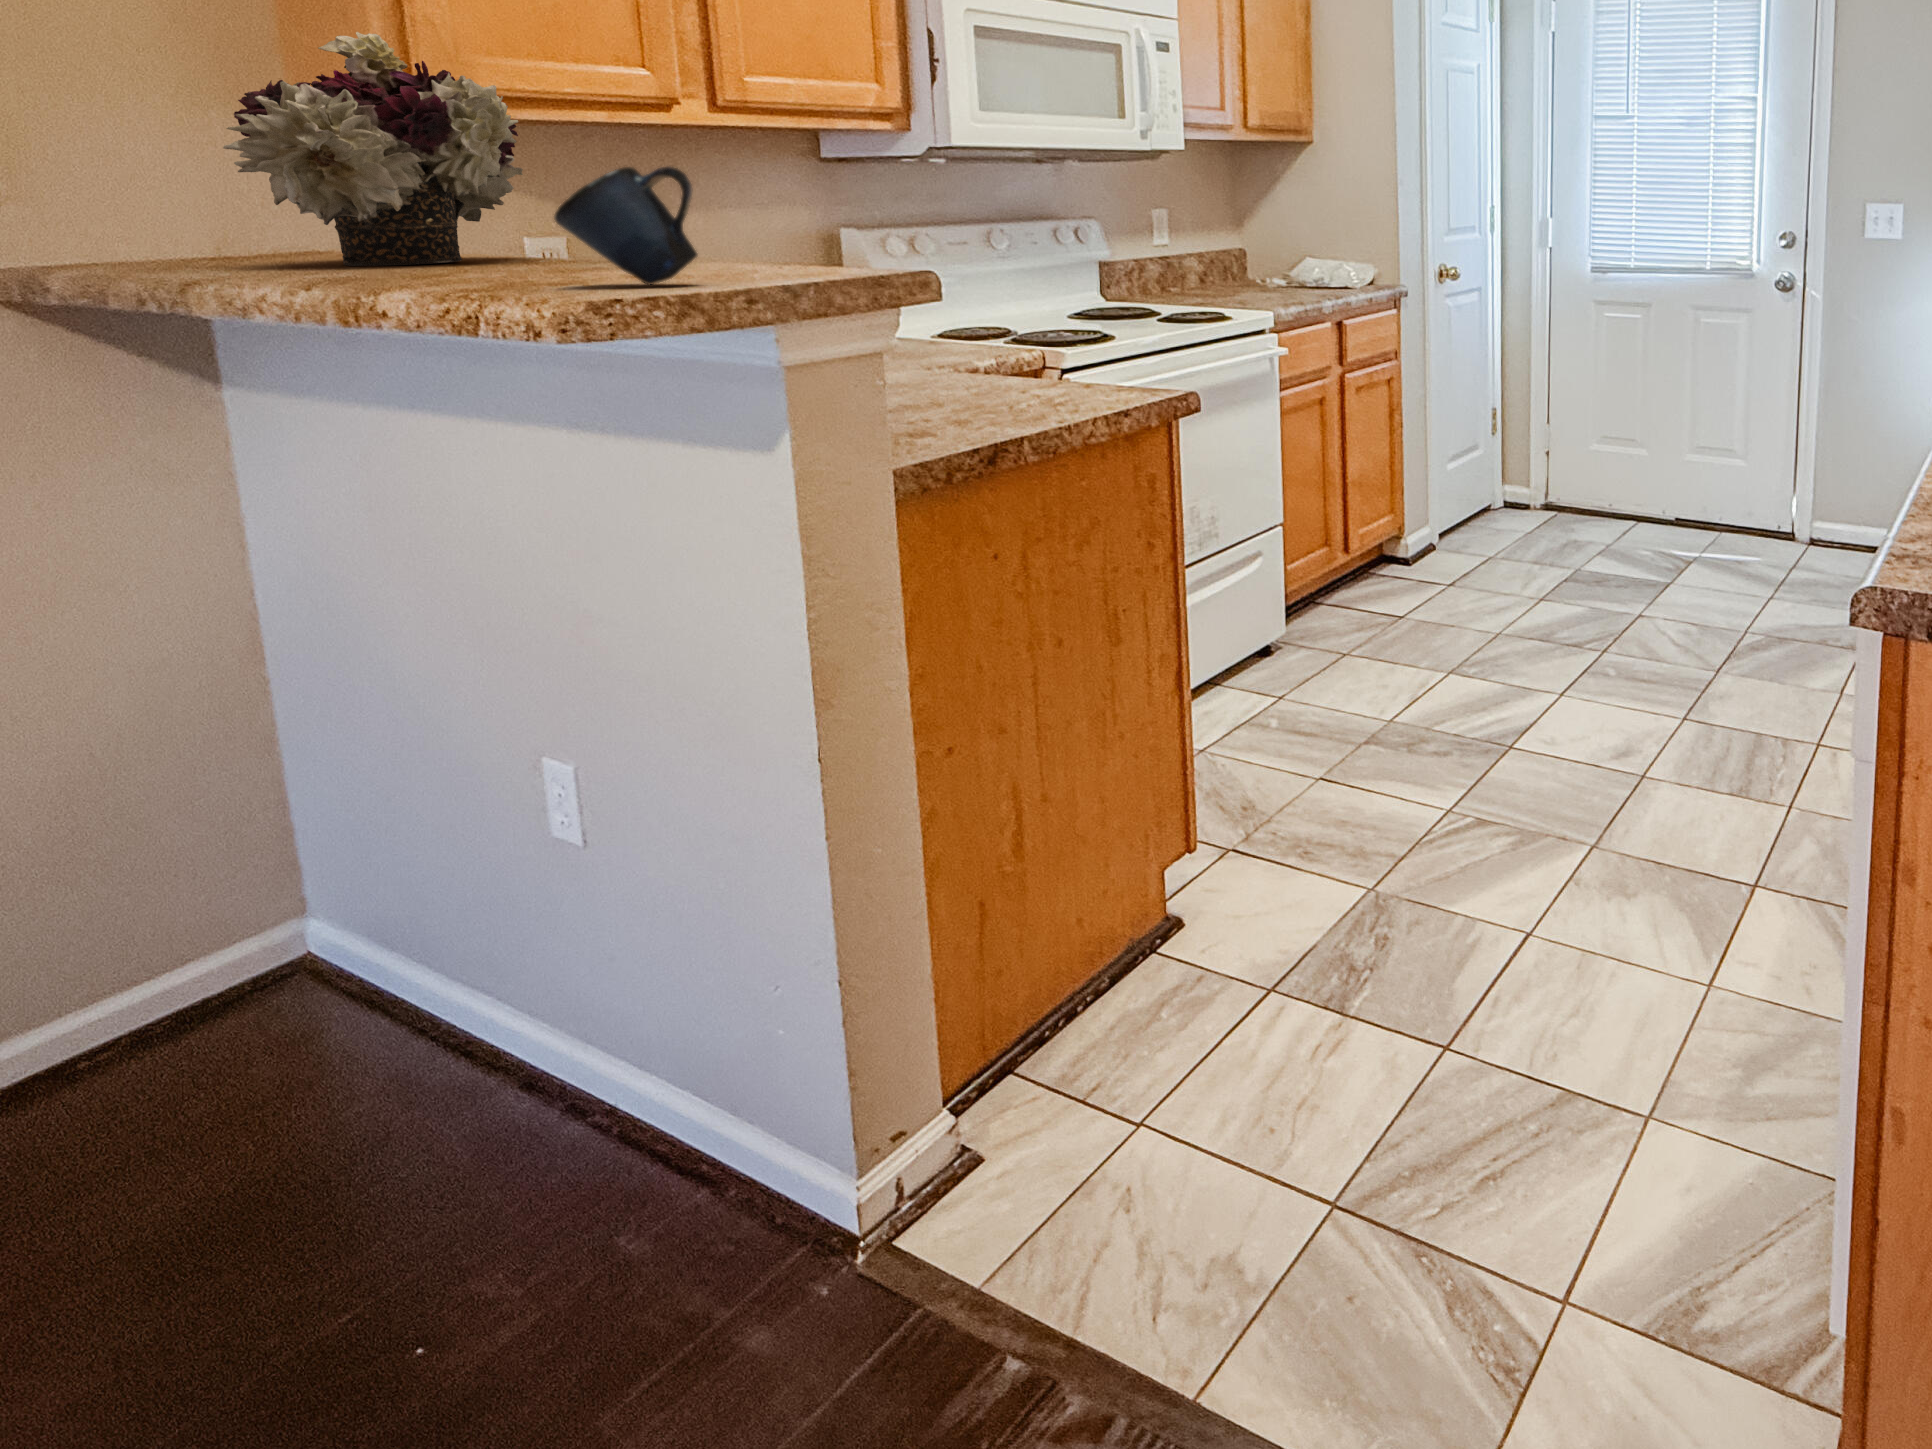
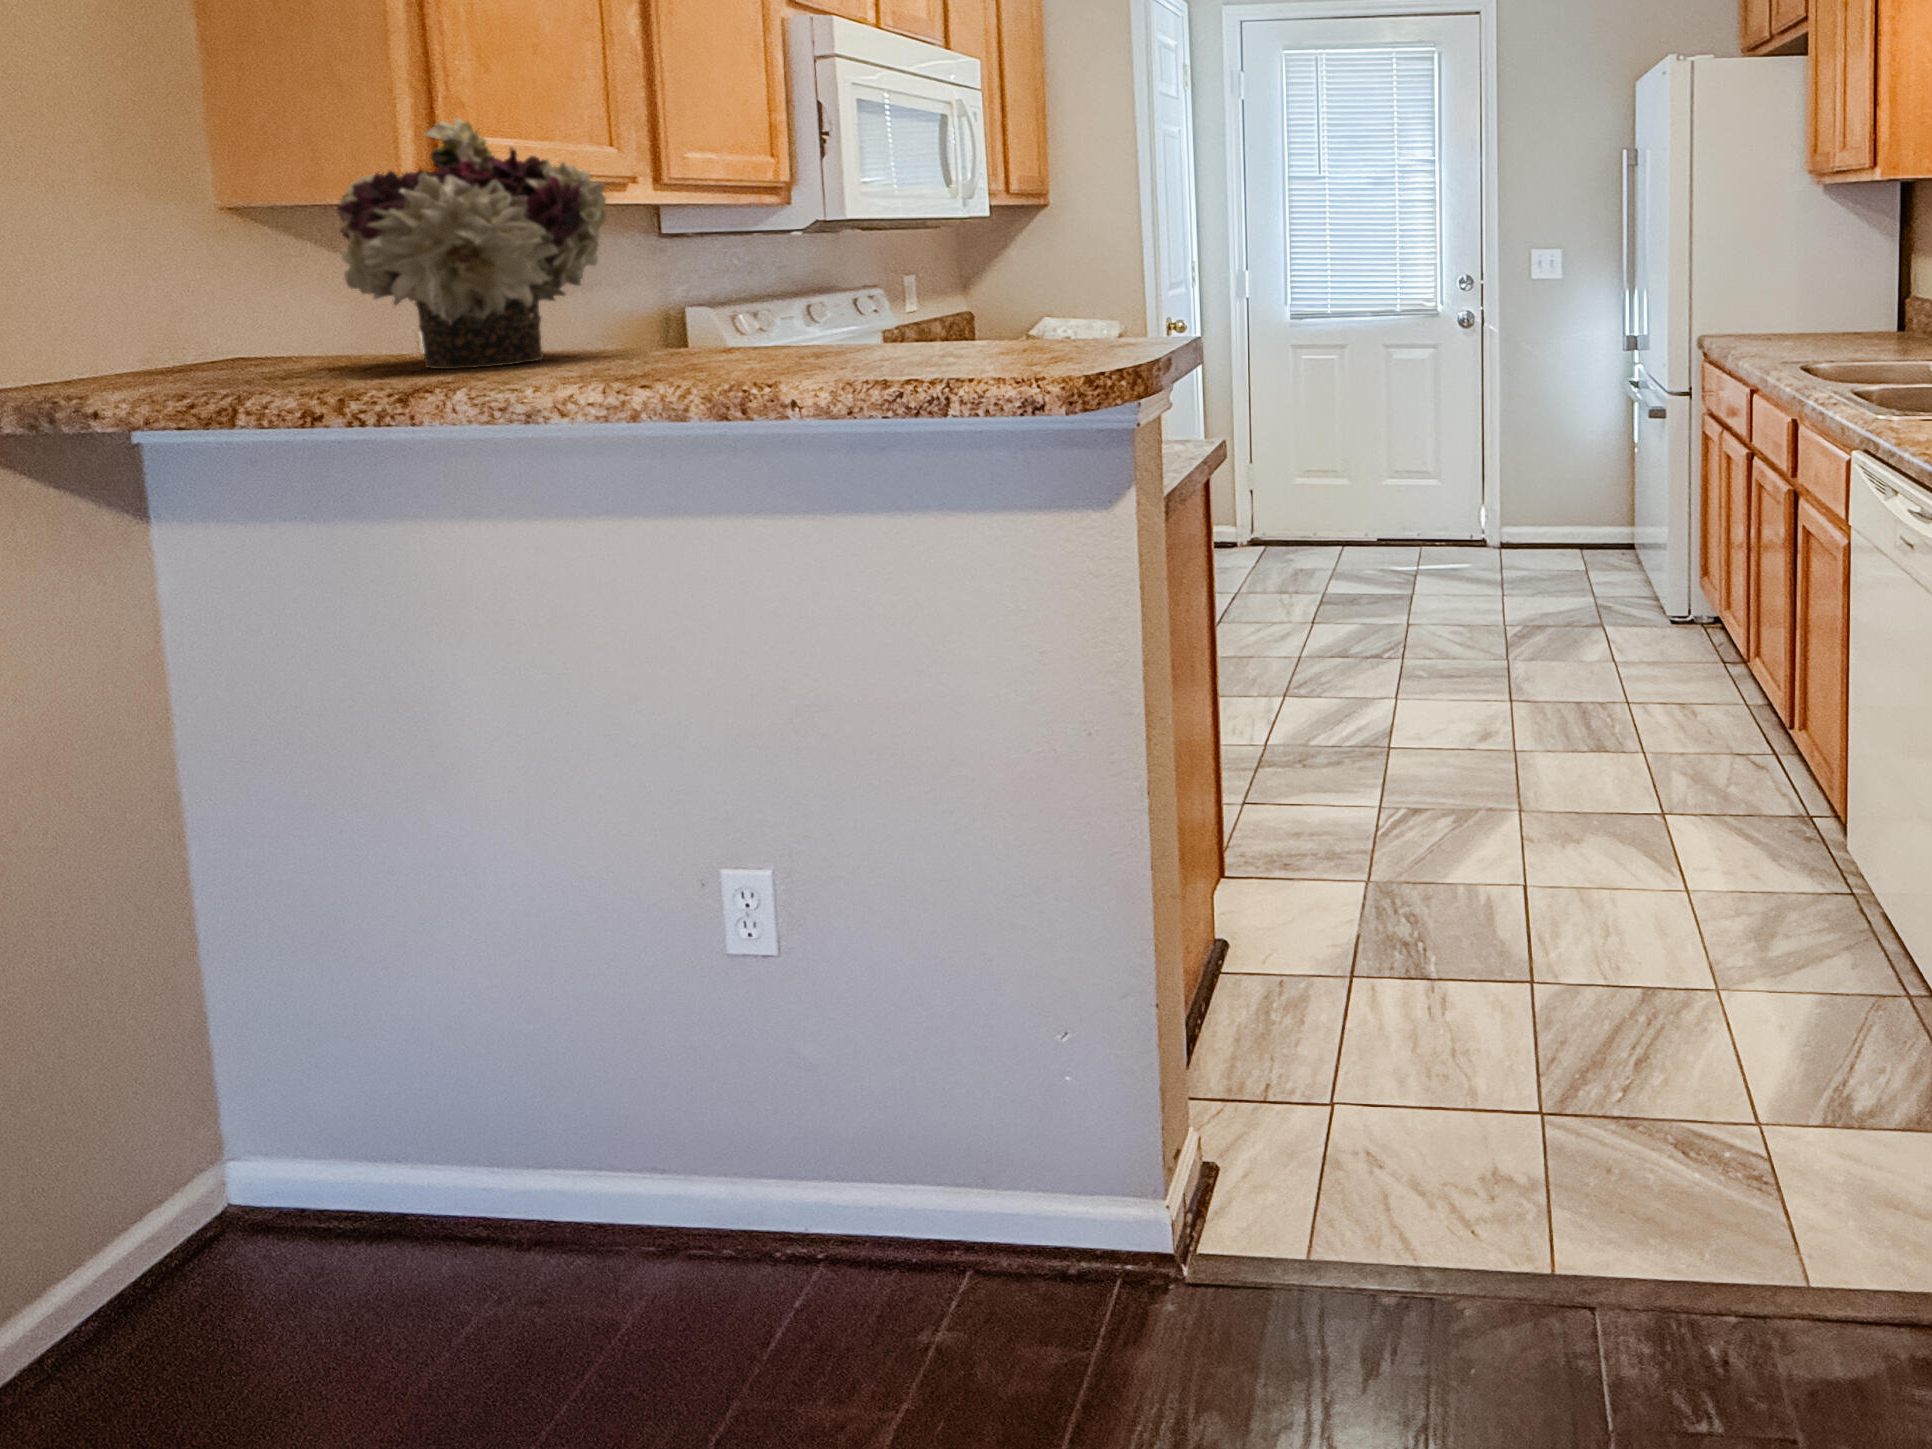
mug: present [554,167,697,285] -> none [943,253,1059,363]

